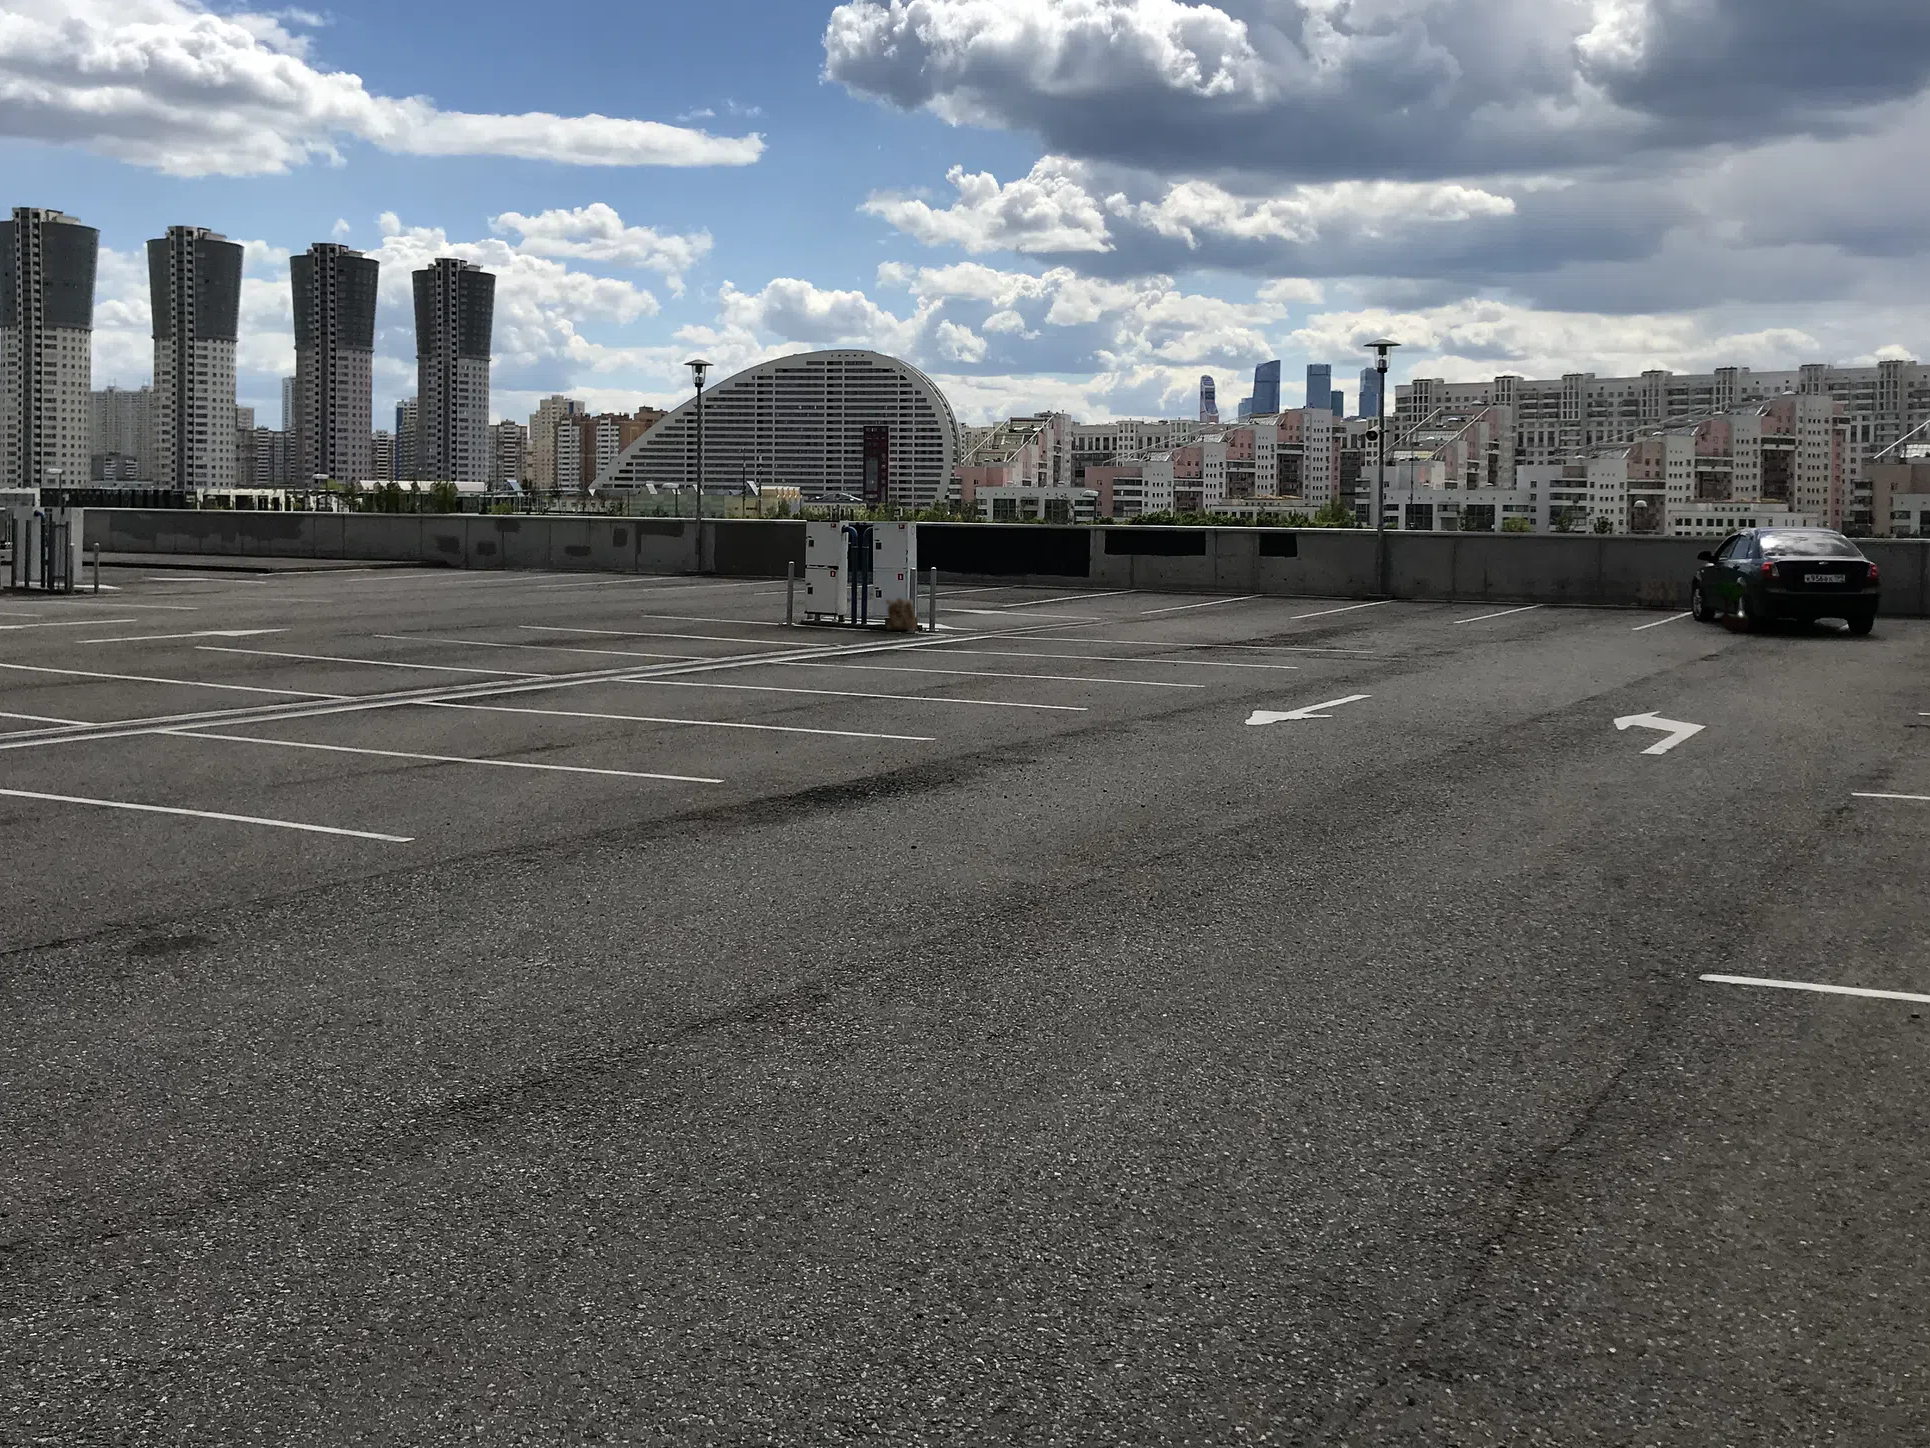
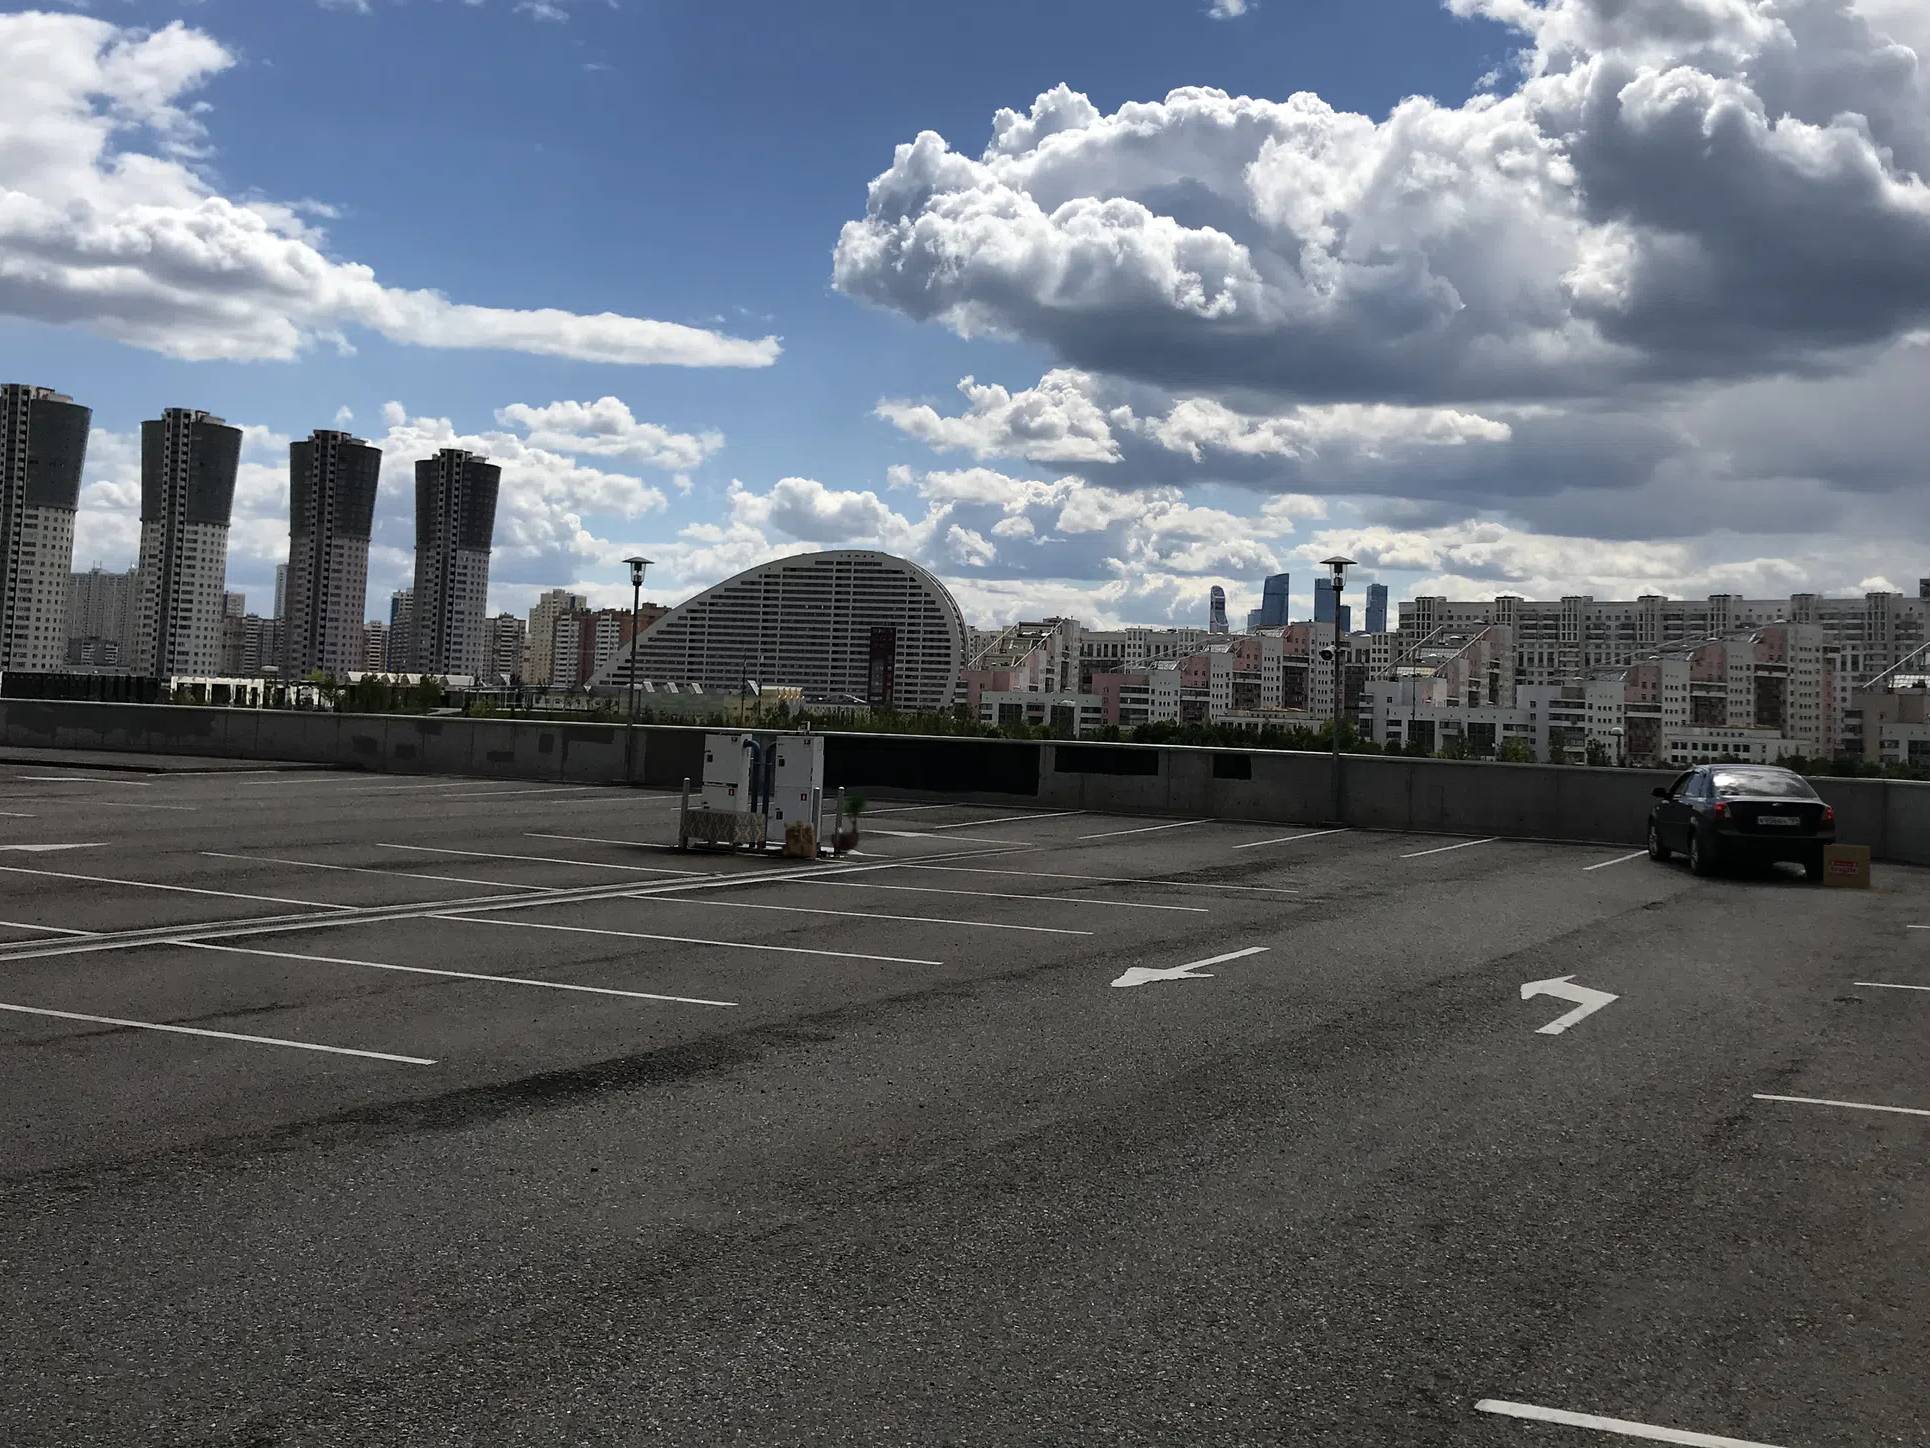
bench: present [1636,578,1678,608] -> present [681,808,766,855]
potted tree: present [1711,579,1749,633] -> present [831,795,867,853]
cardboard box: none [1868,600,1915,641] -> present [1824,844,1870,888]

